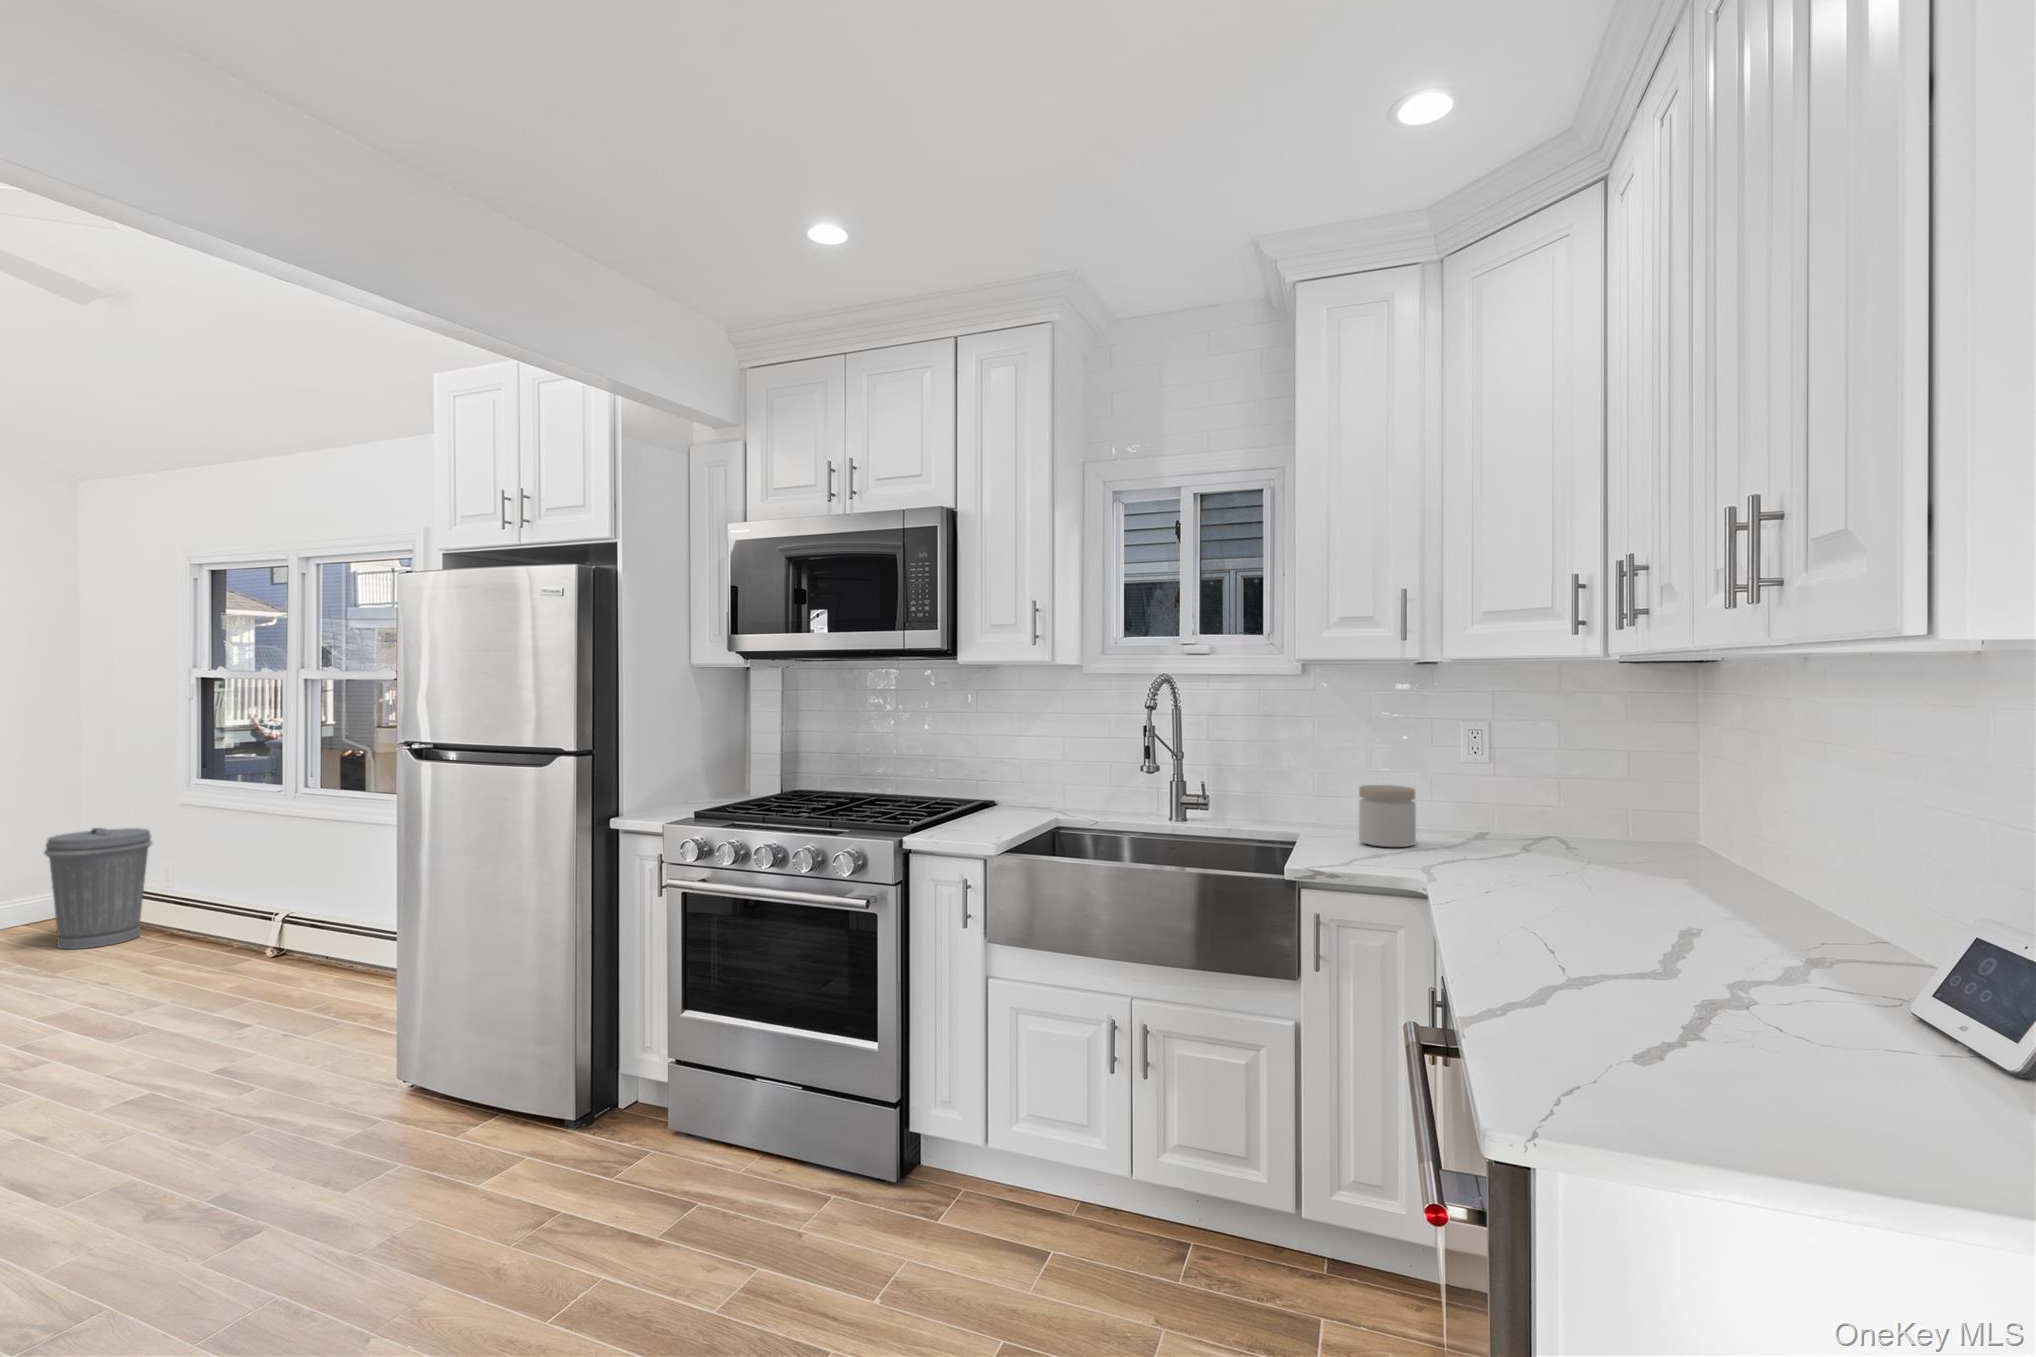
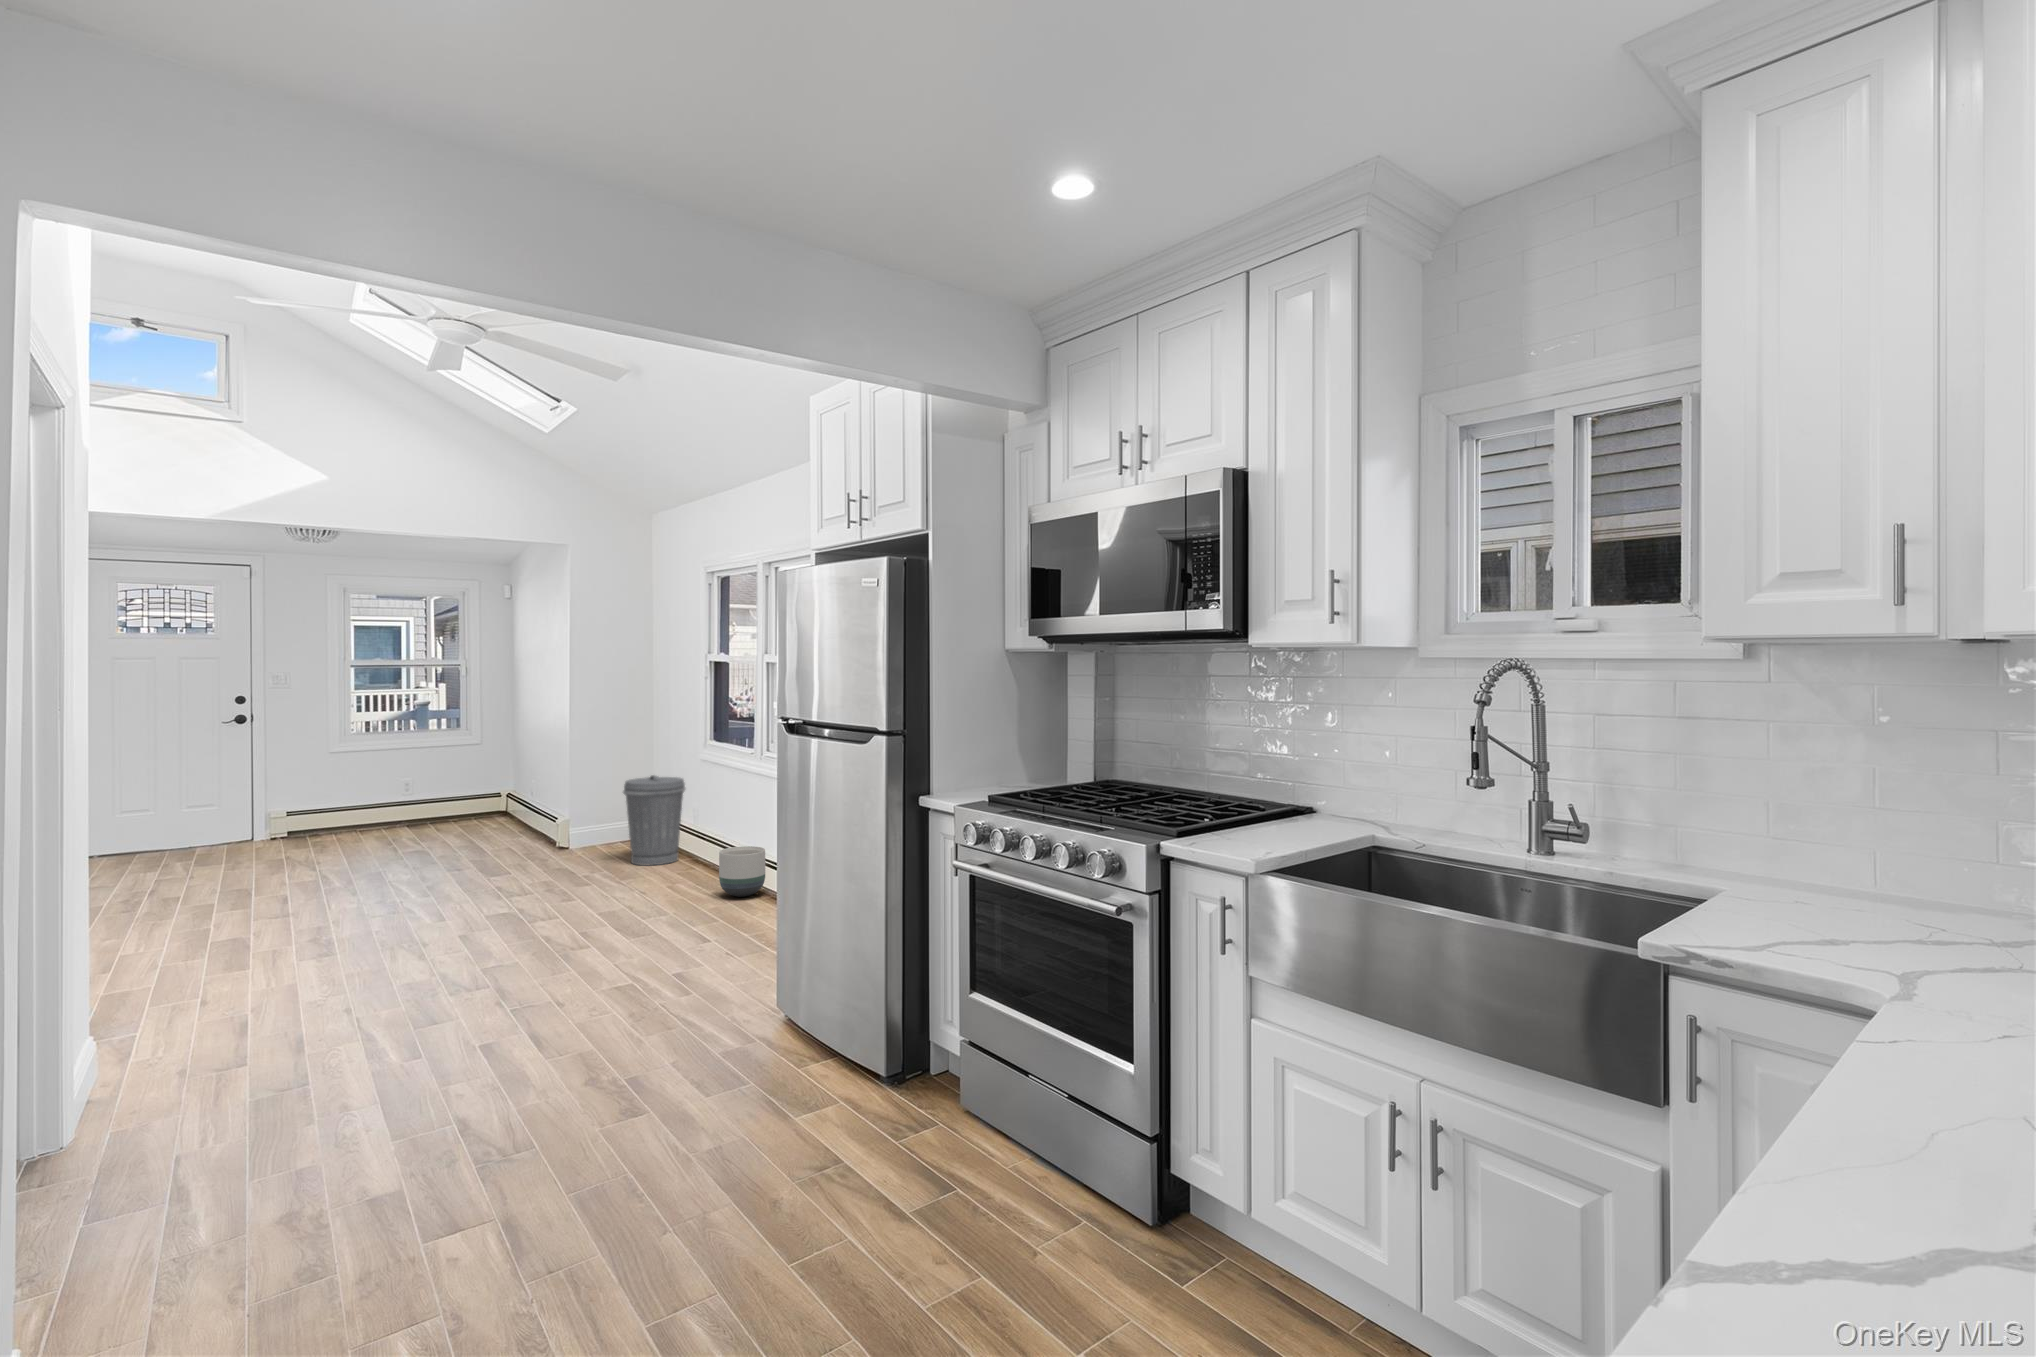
jar: present [1359,785,1416,847] -> none [1817,830,1930,933]
planter: none [234,904,304,968] -> present [719,846,765,897]

